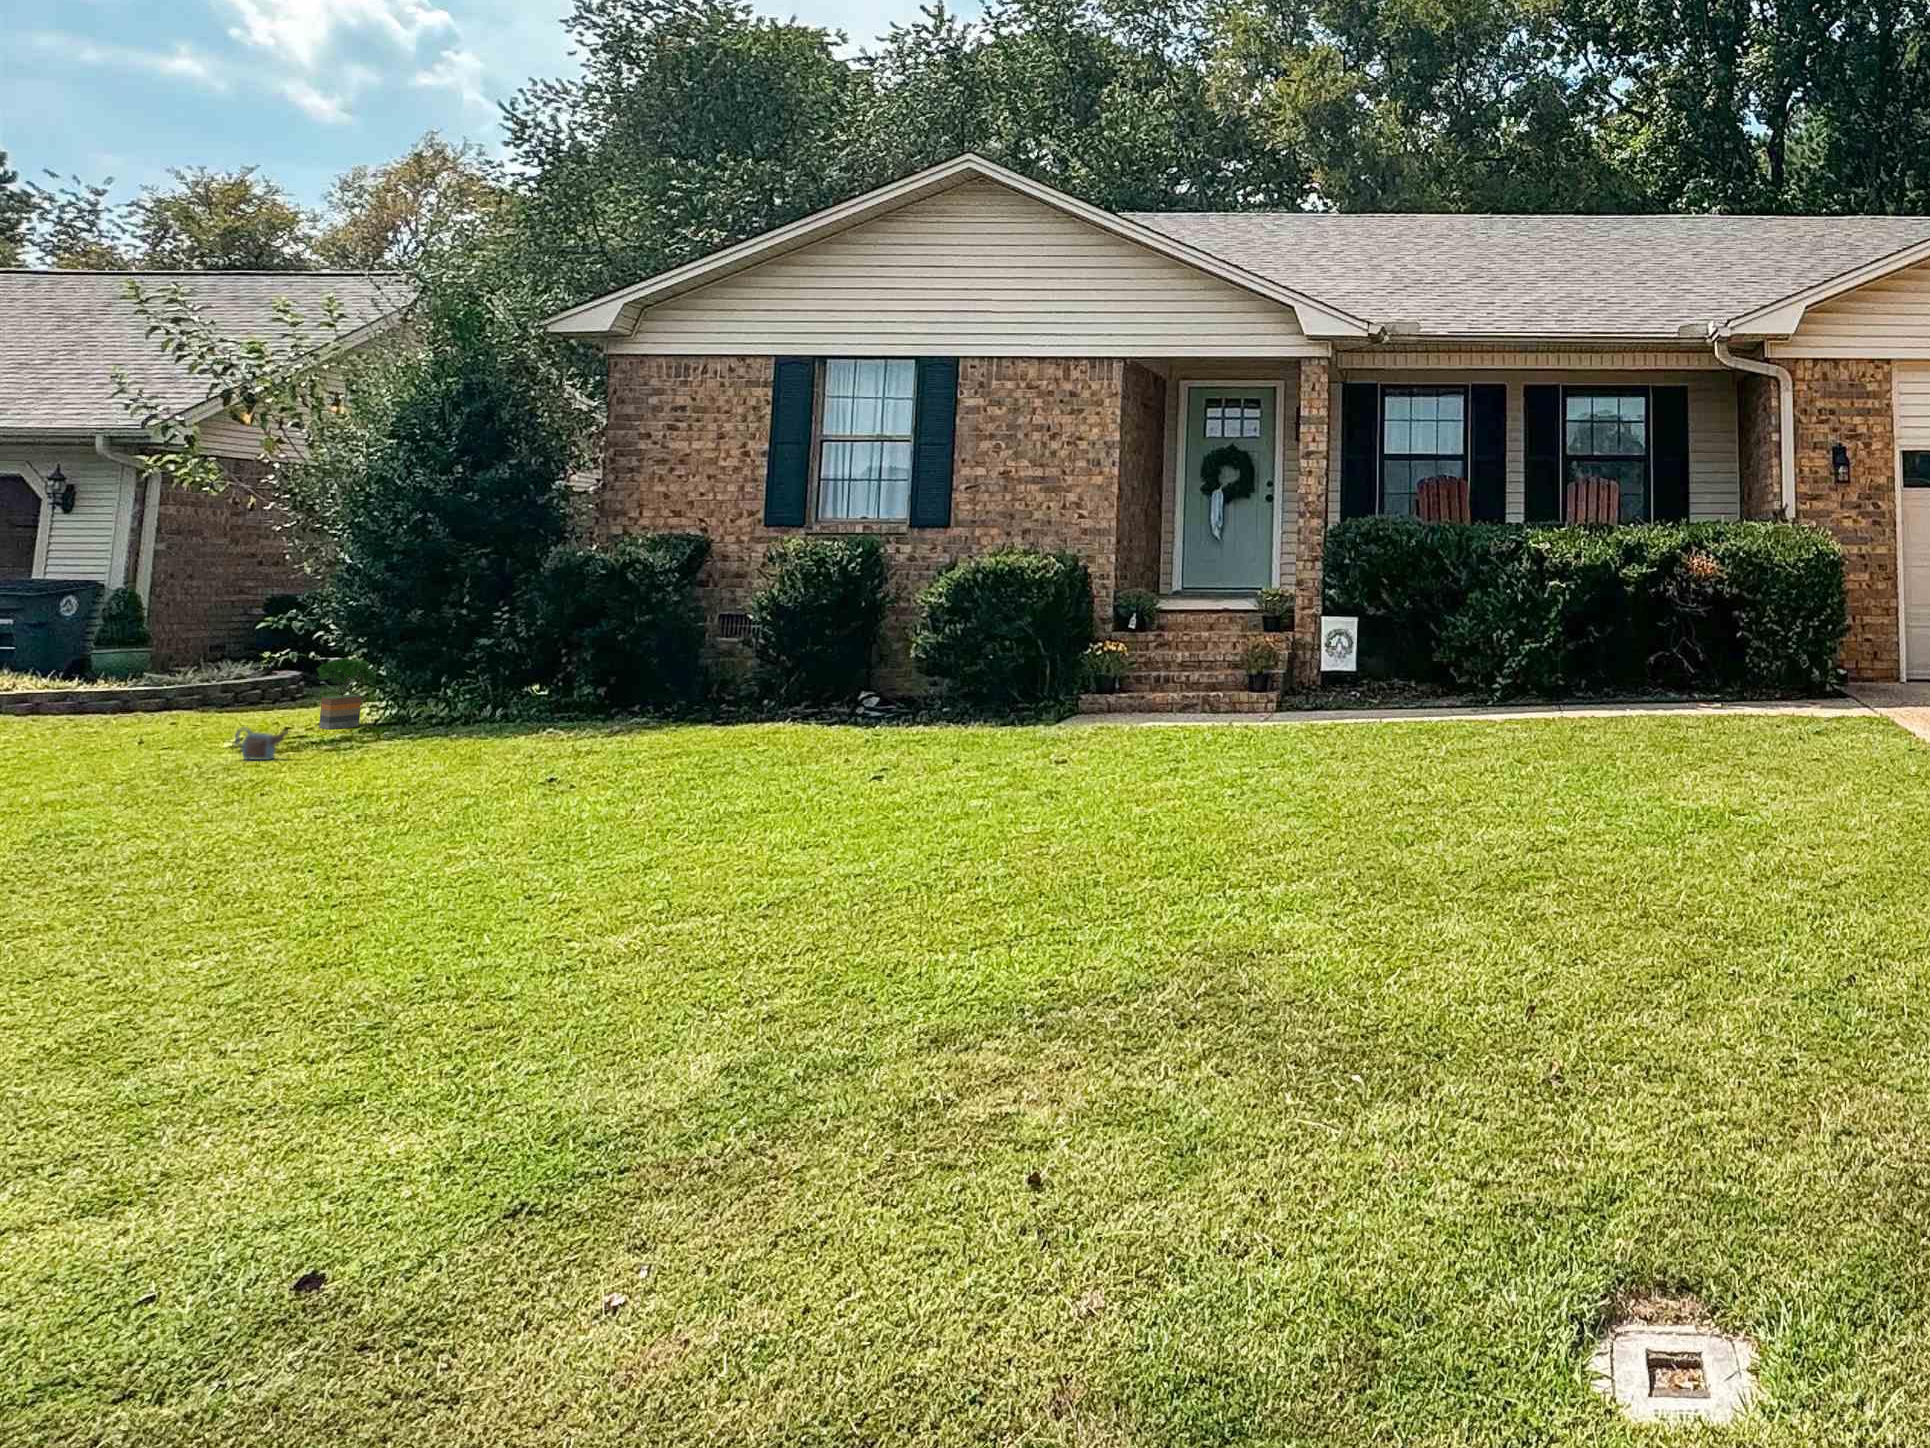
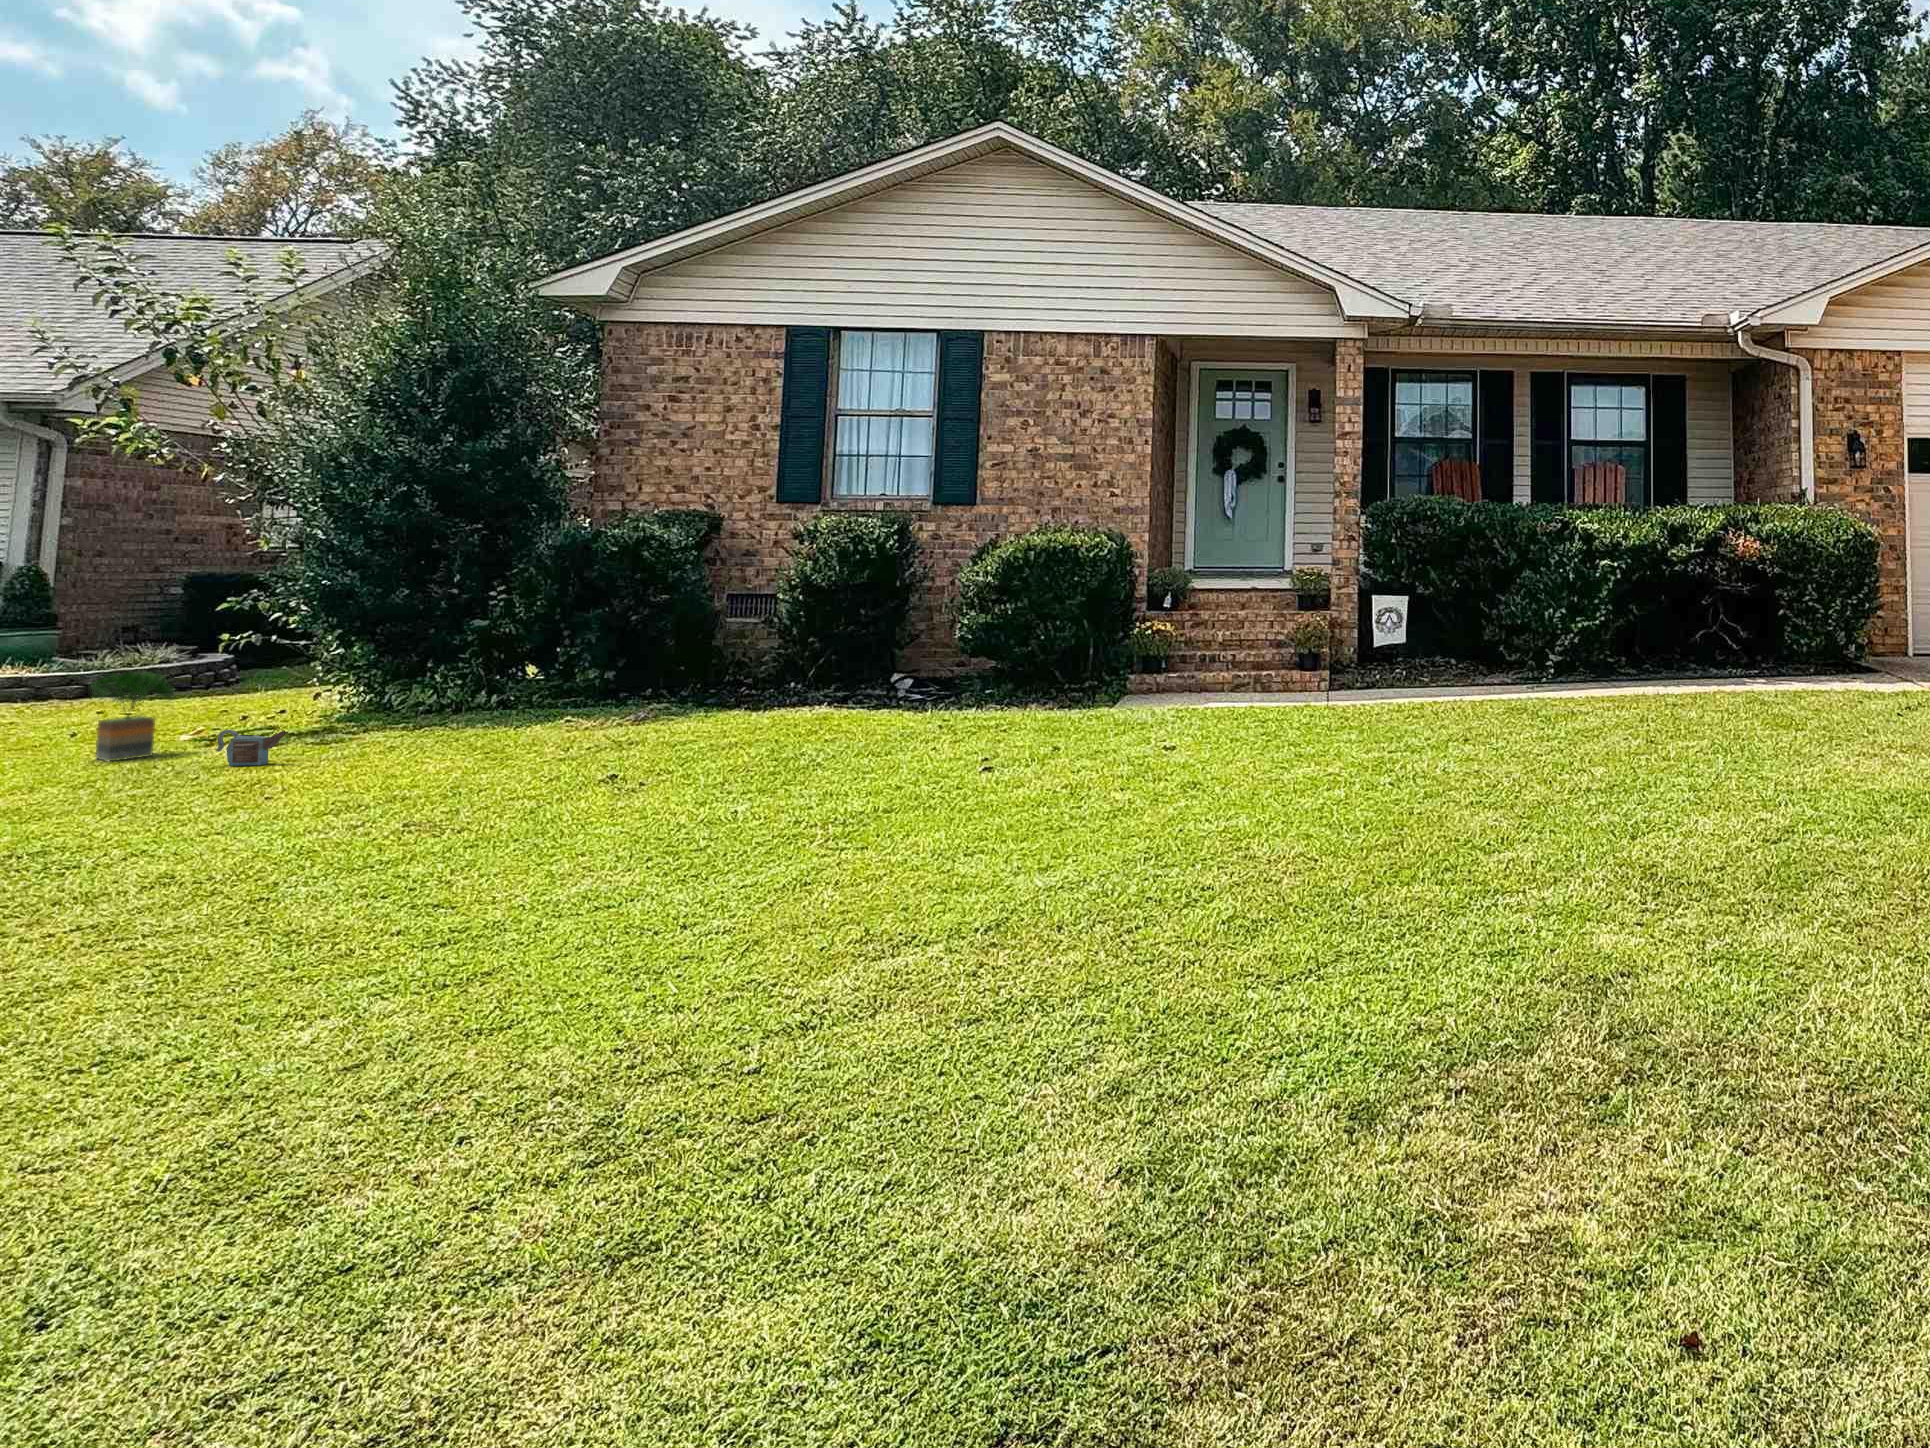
potted tree: present [318,659,375,730] -> present [91,672,175,761]

